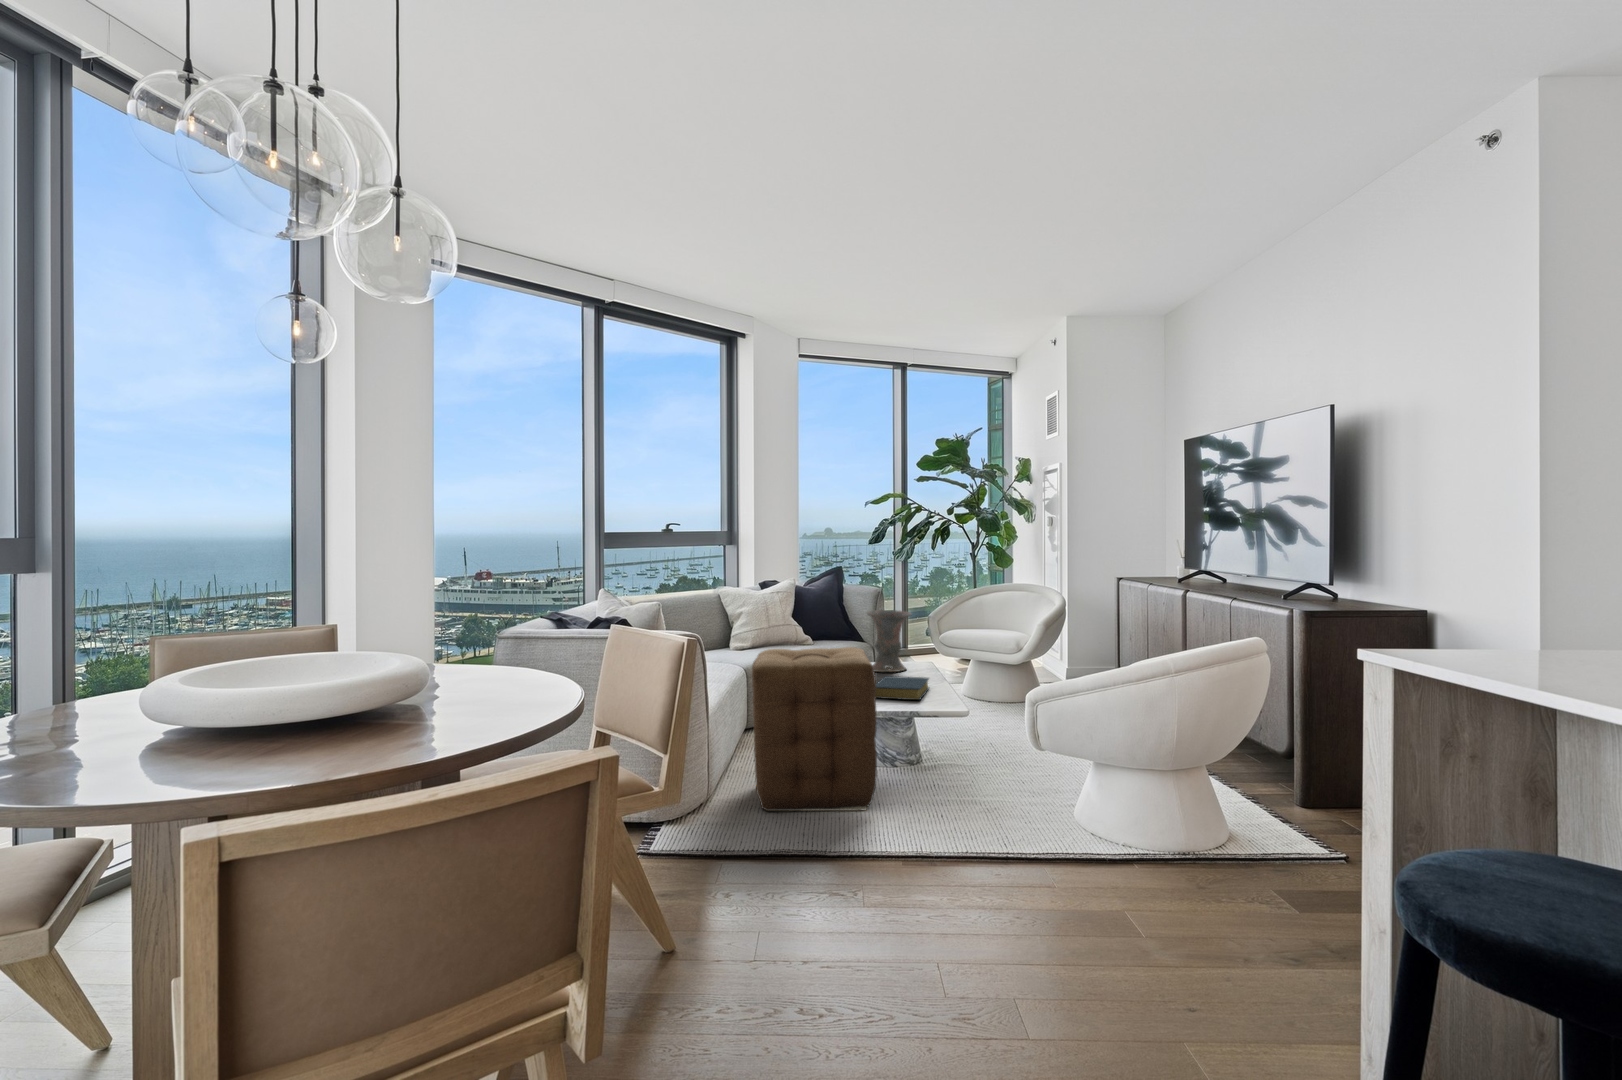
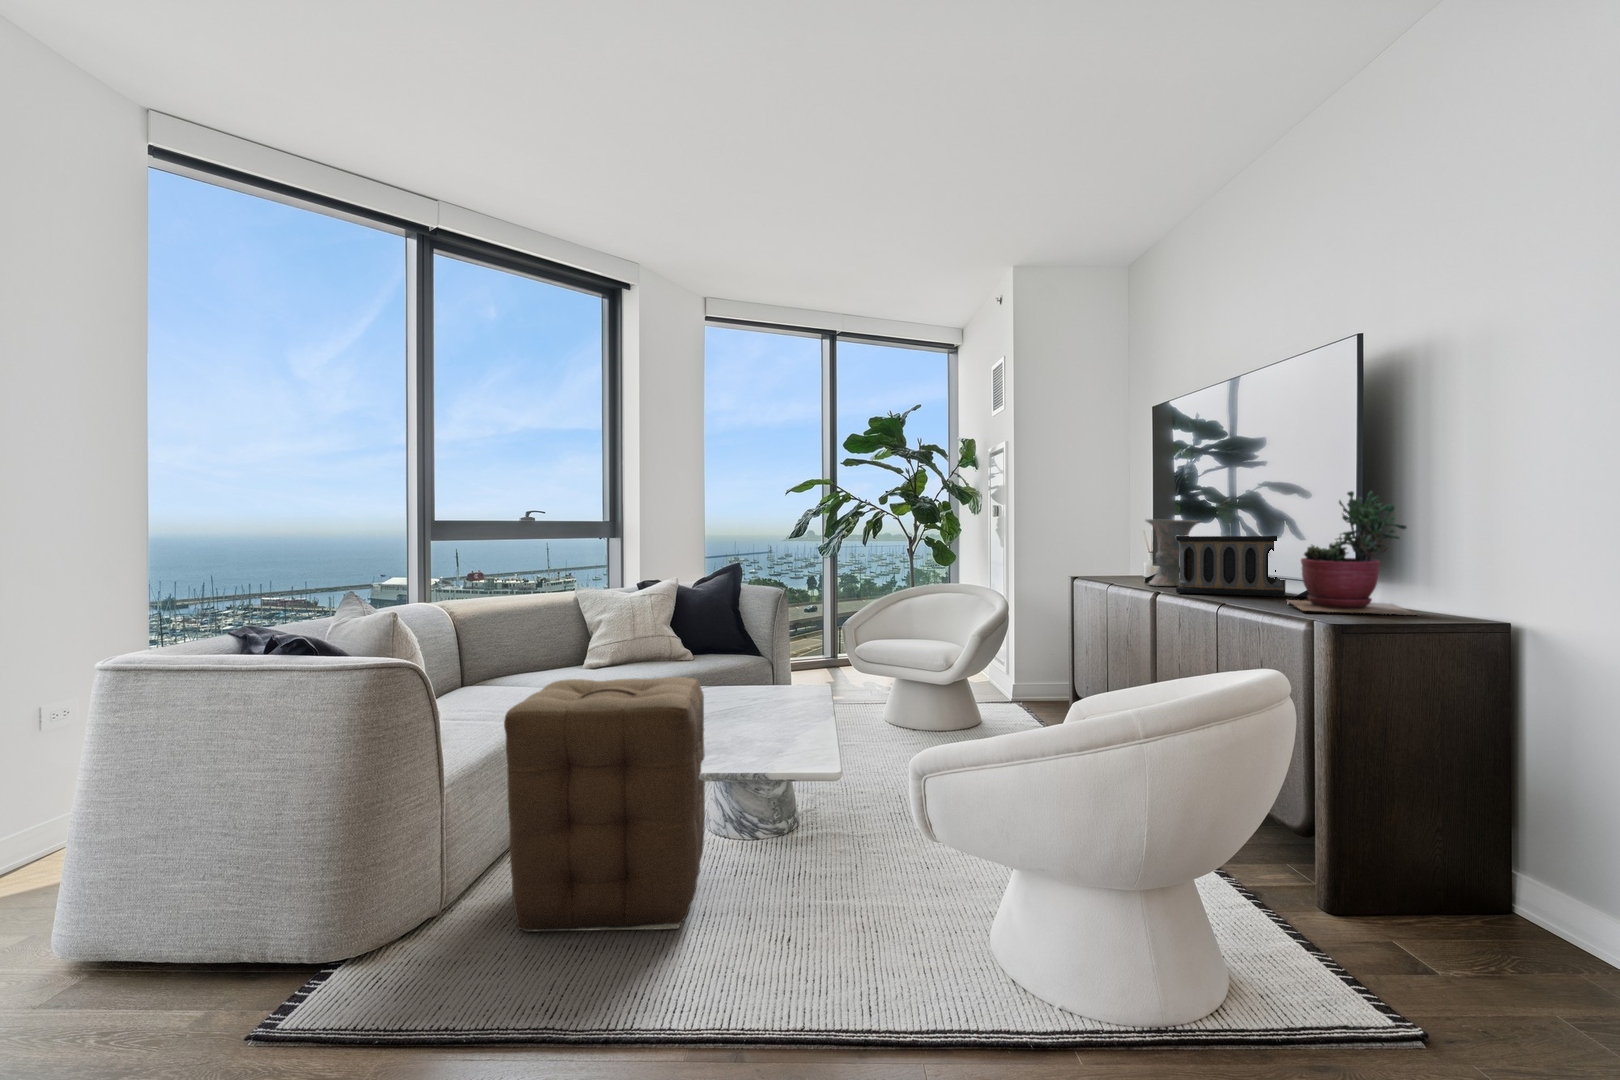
succulent plant: none [1281,515,1372,604] -> present [1288,491,1416,615]
speaker: none [1202,545,1285,592] -> present [1176,536,1286,597]
vase: present [867,610,912,672] -> present [1146,519,1201,586]
hardback book: present [875,676,929,700] -> none [710,714,804,754]

